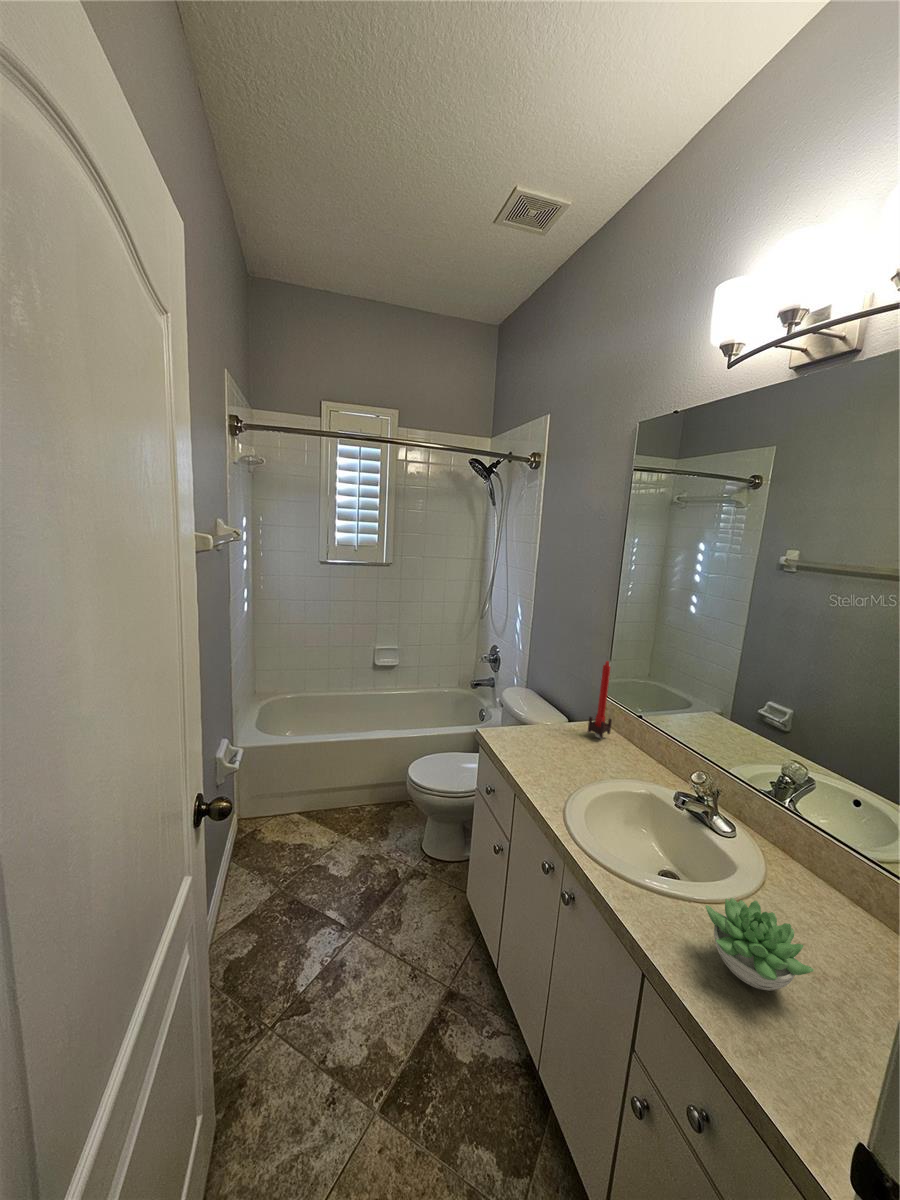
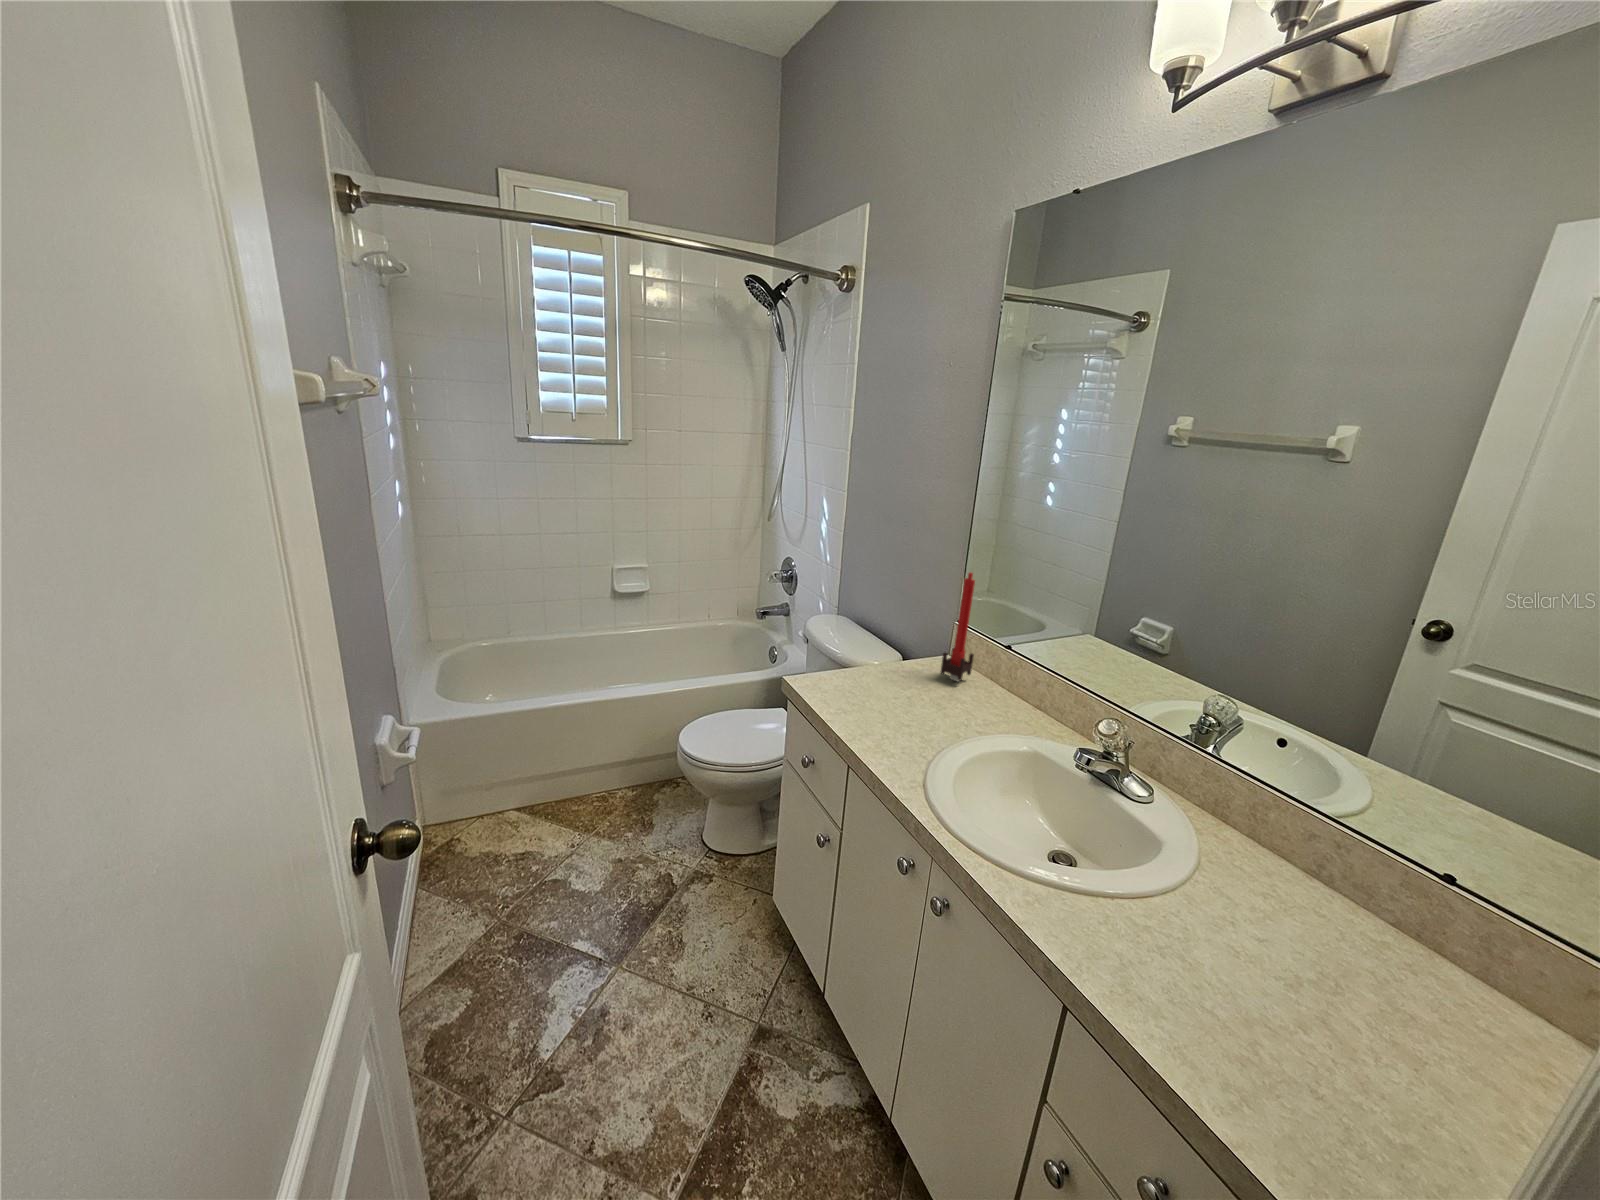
succulent plant: present [706,898,814,990] -> none [1156,893,1314,1014]

